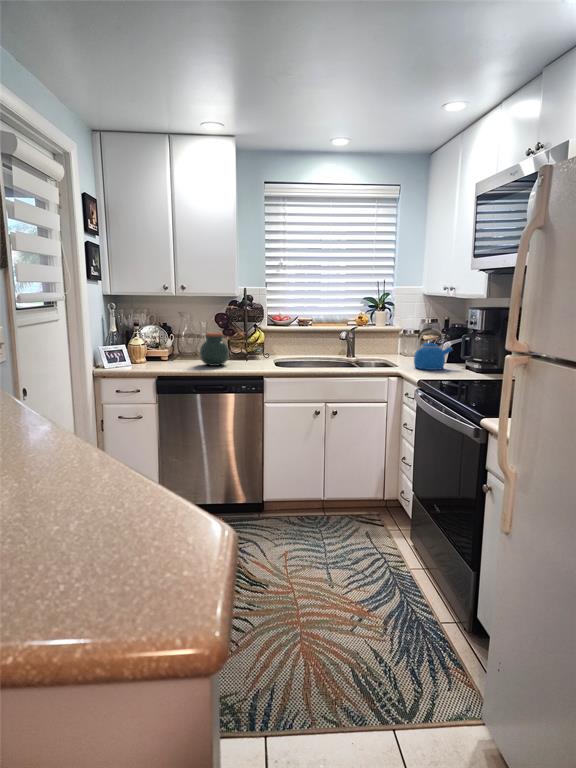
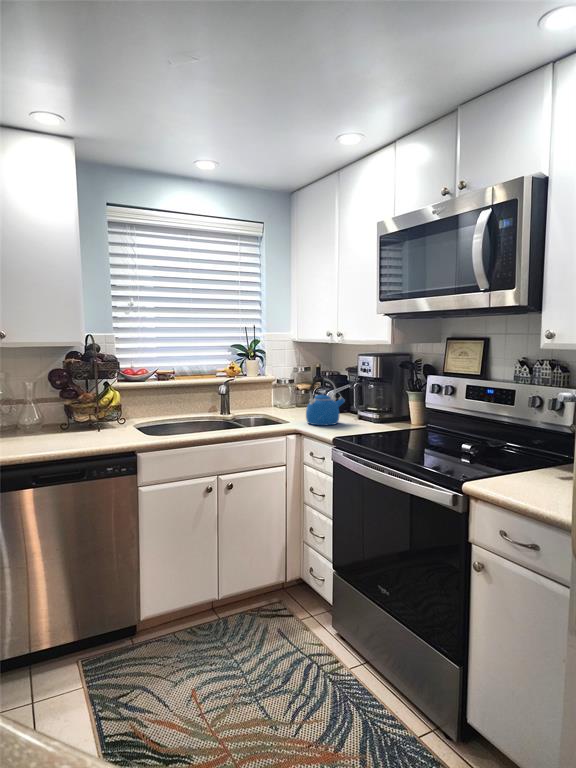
jar: present [200,333,229,366] -> none [35,397,79,442]

